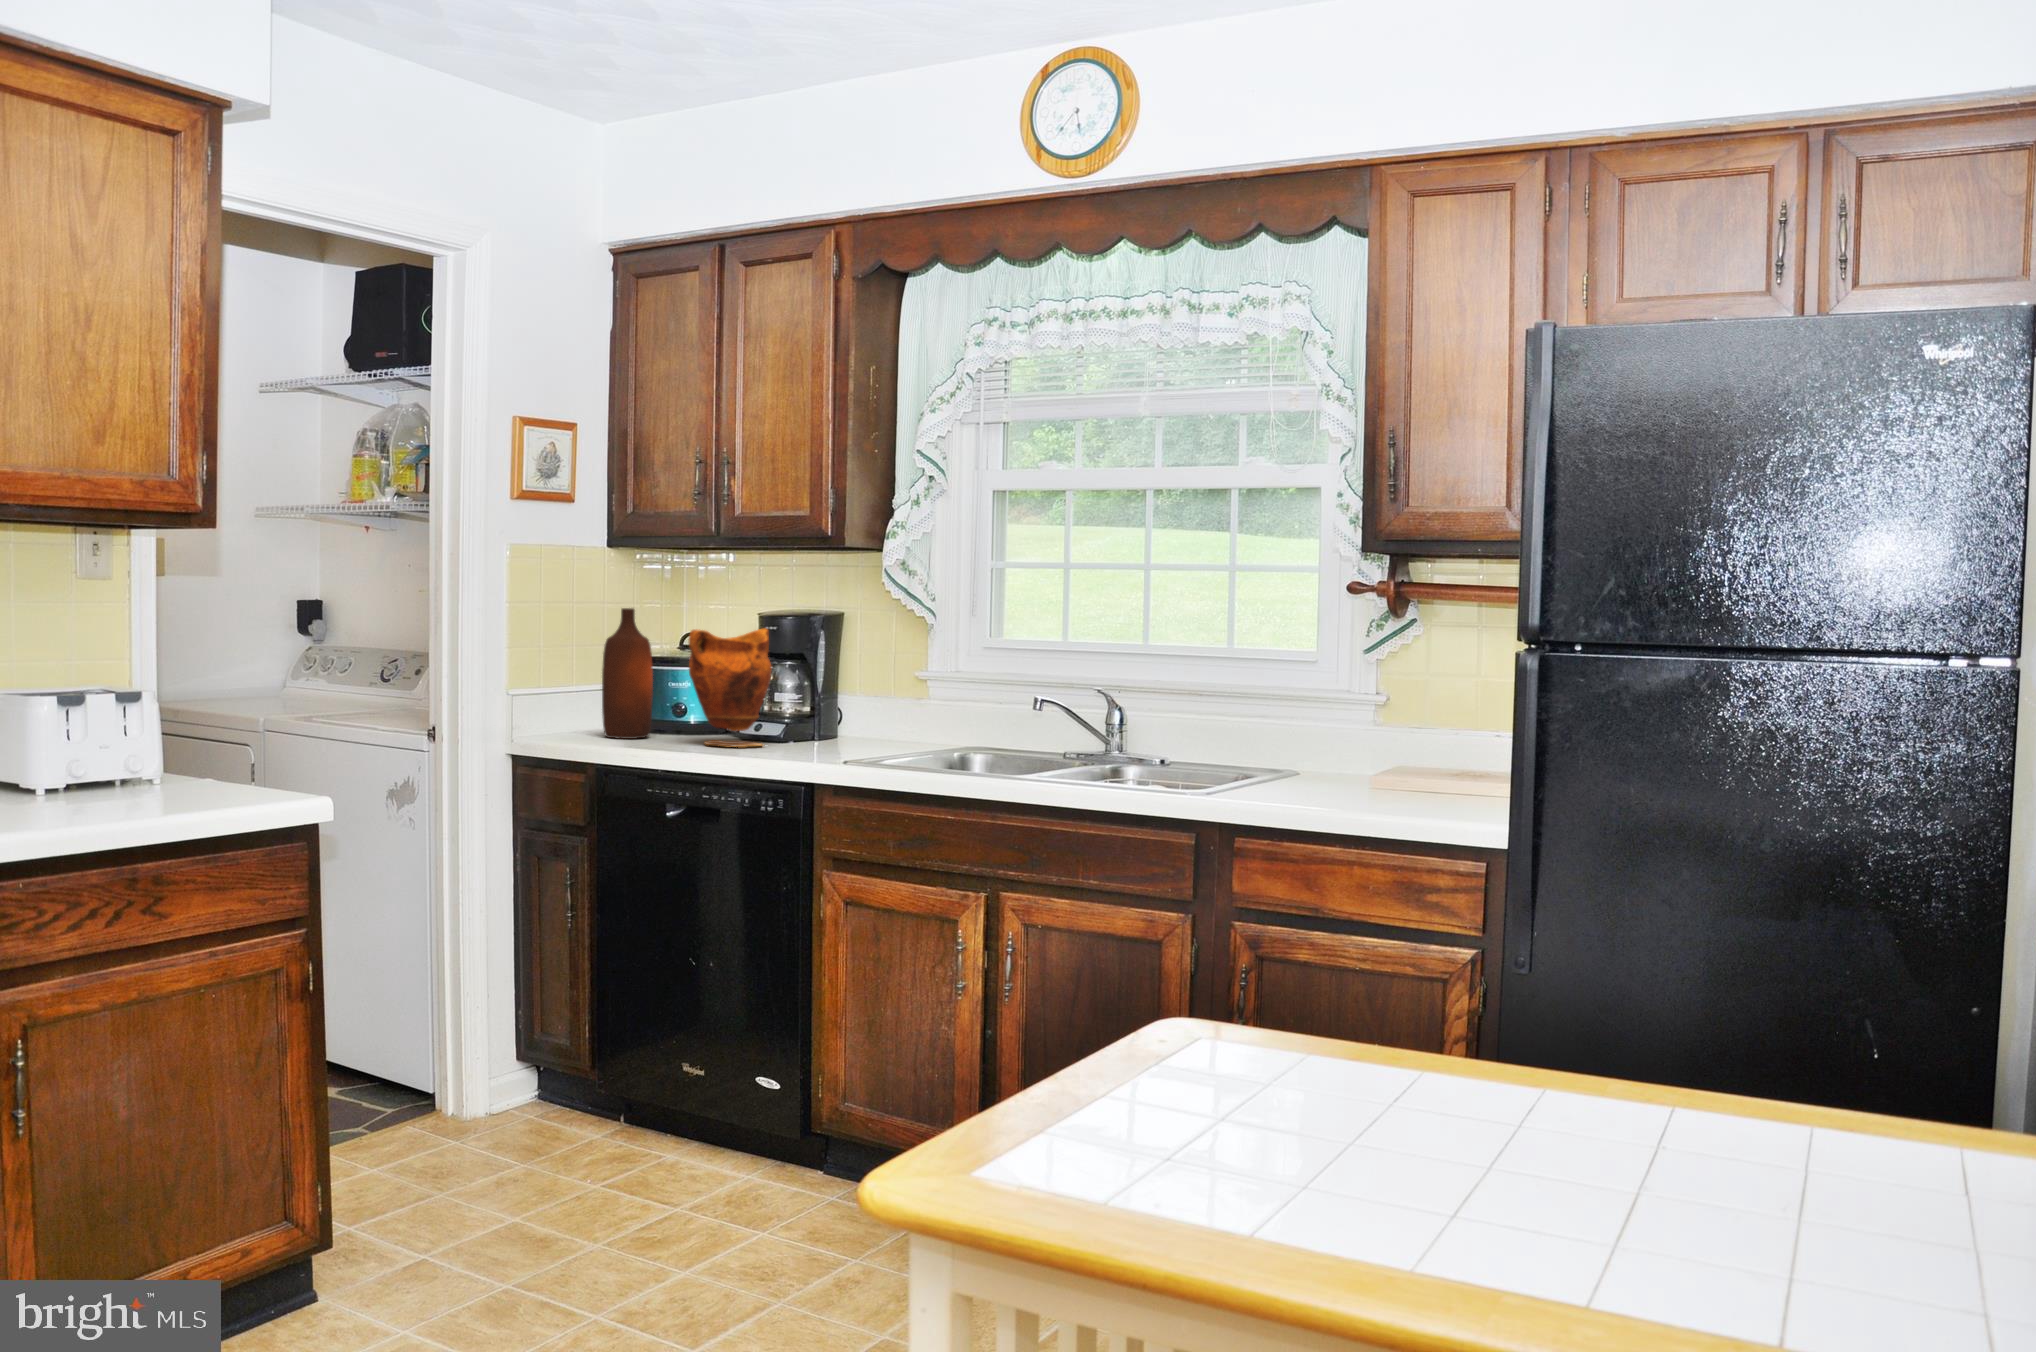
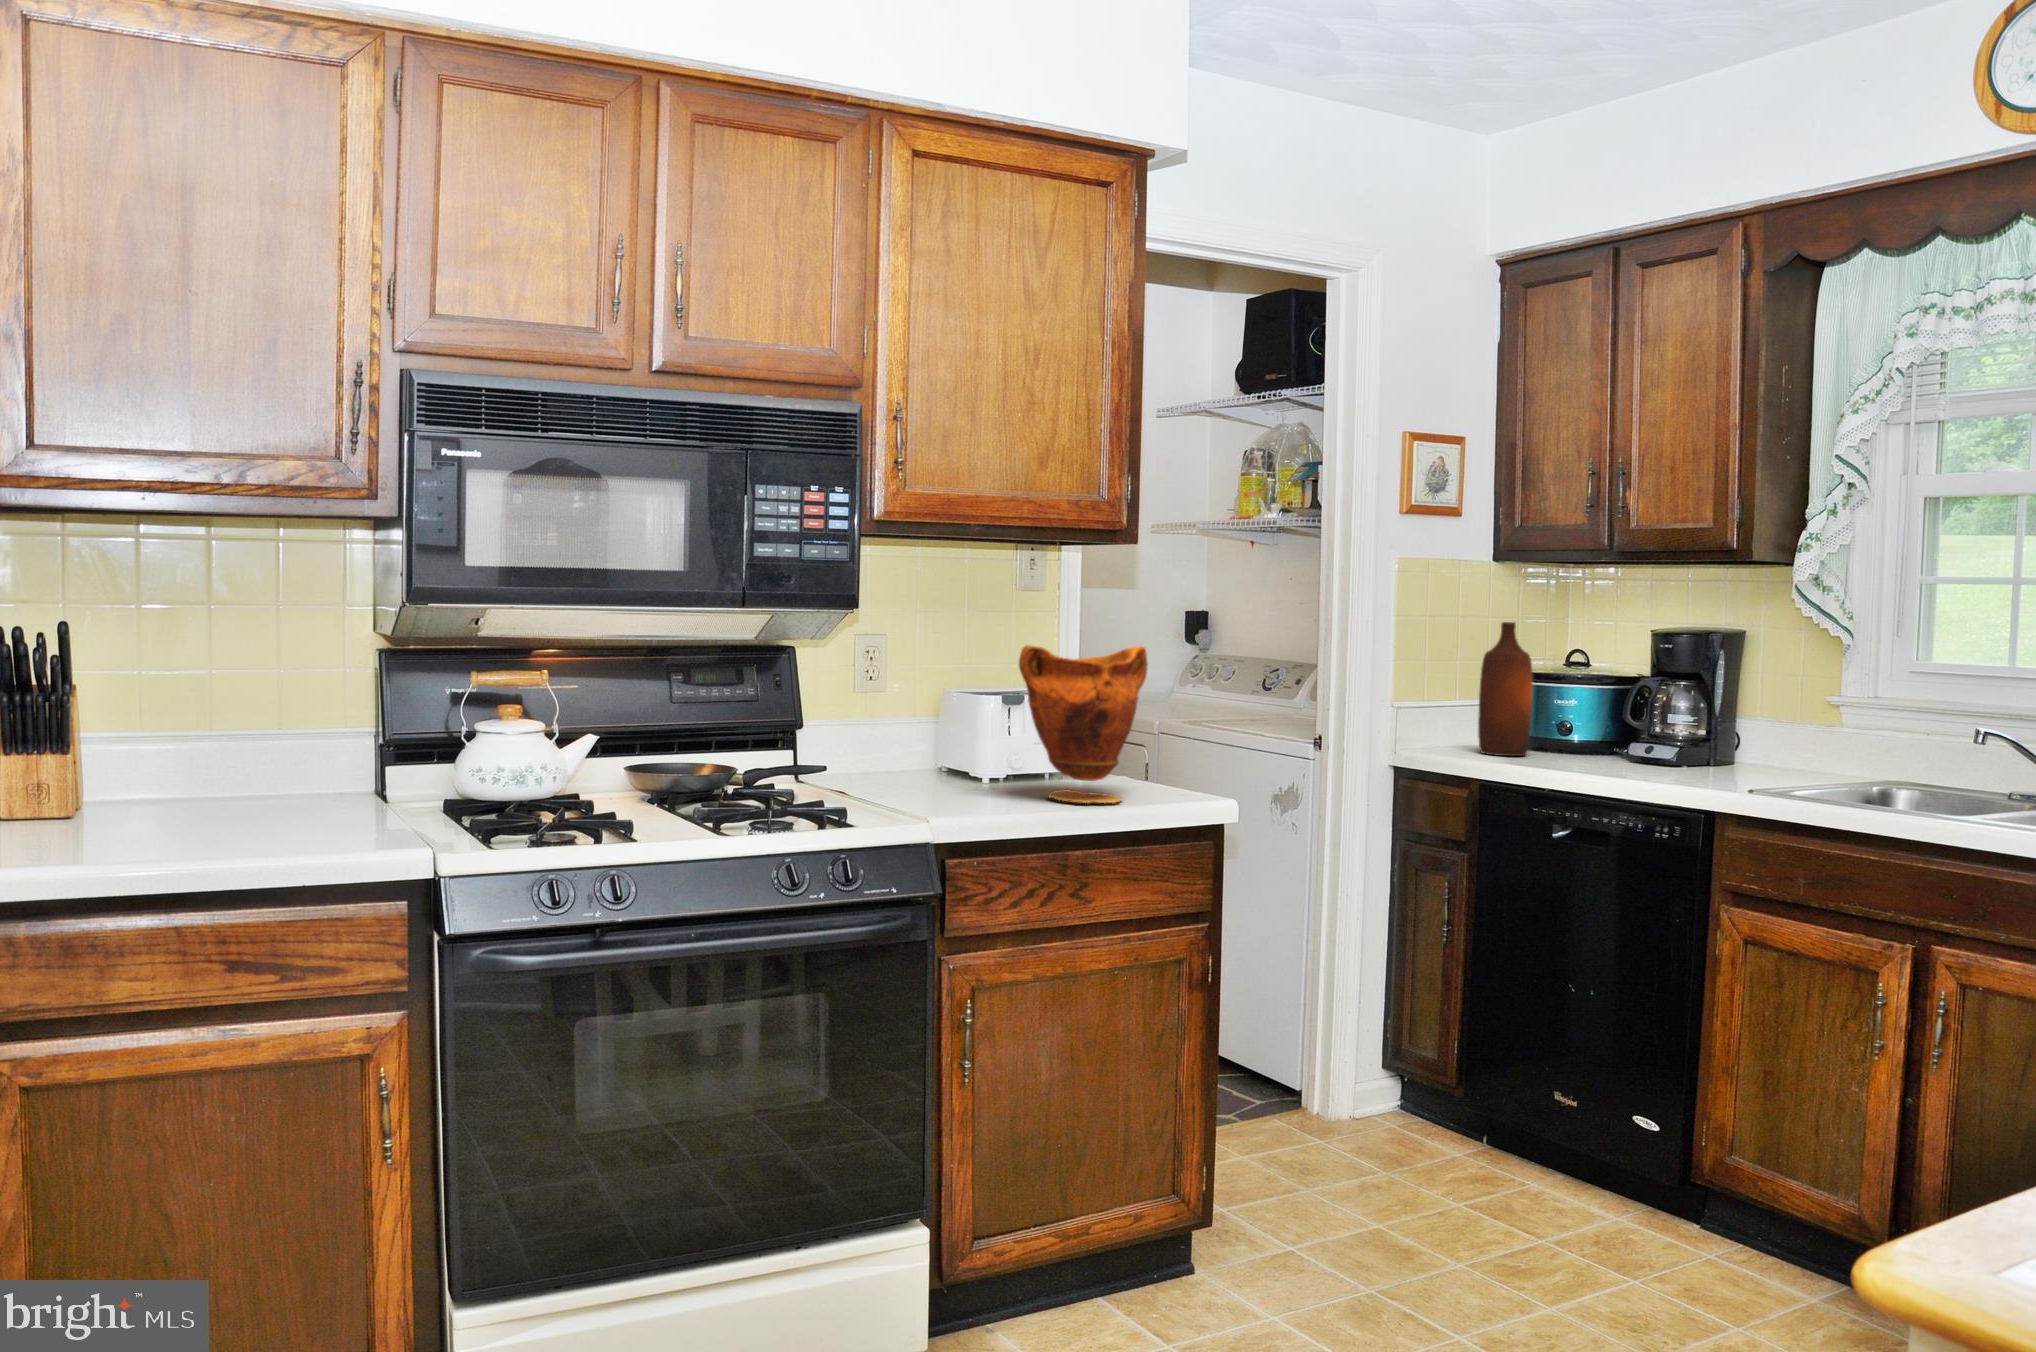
vase: present [689,629,772,747] -> present [1019,645,1148,803]

